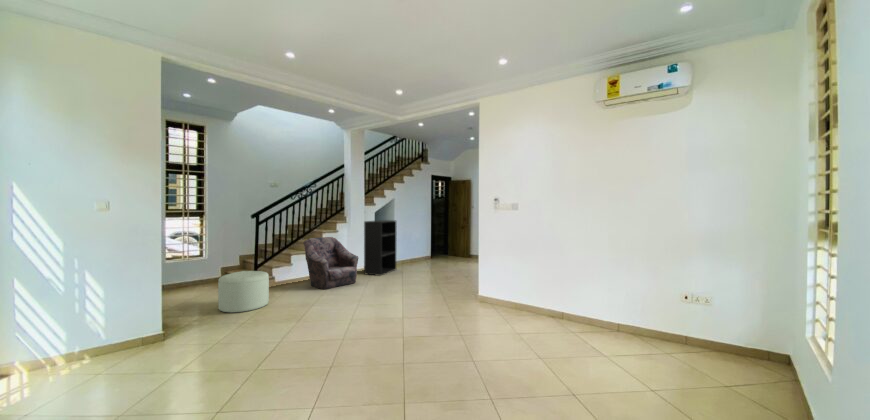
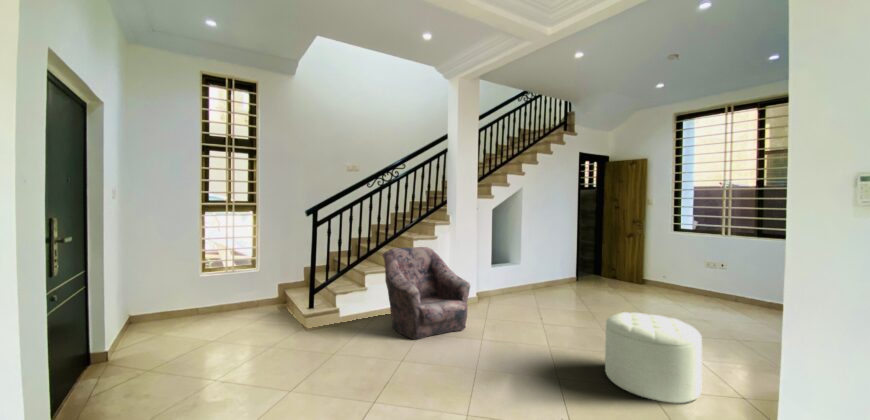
bookshelf: present [364,220,397,276] -> none [477,222,529,316]
ottoman: present [218,271,269,312] -> present [605,312,702,403]

